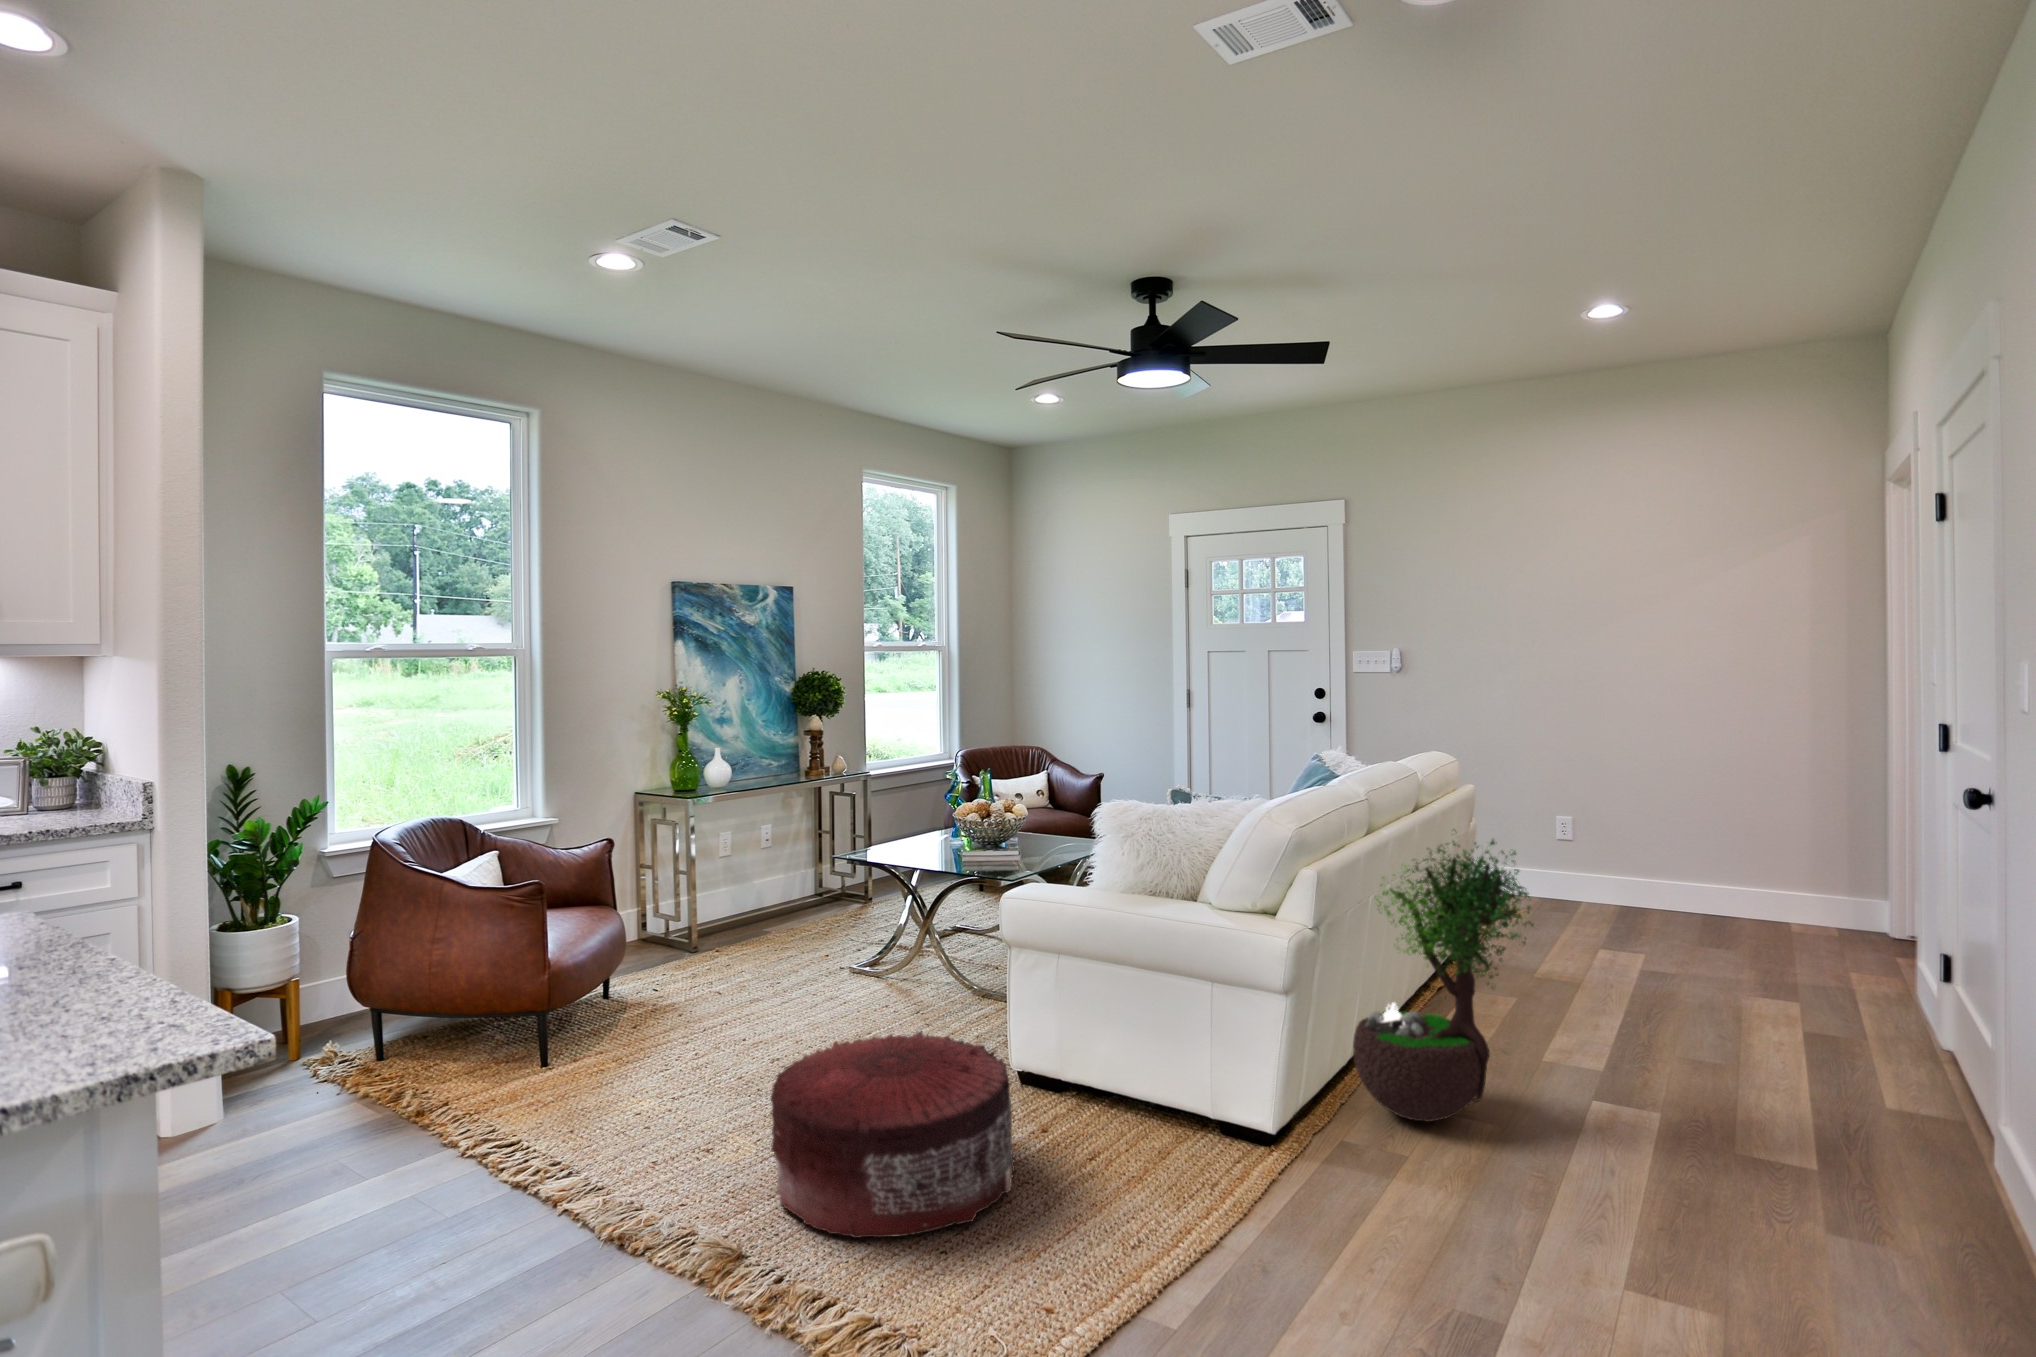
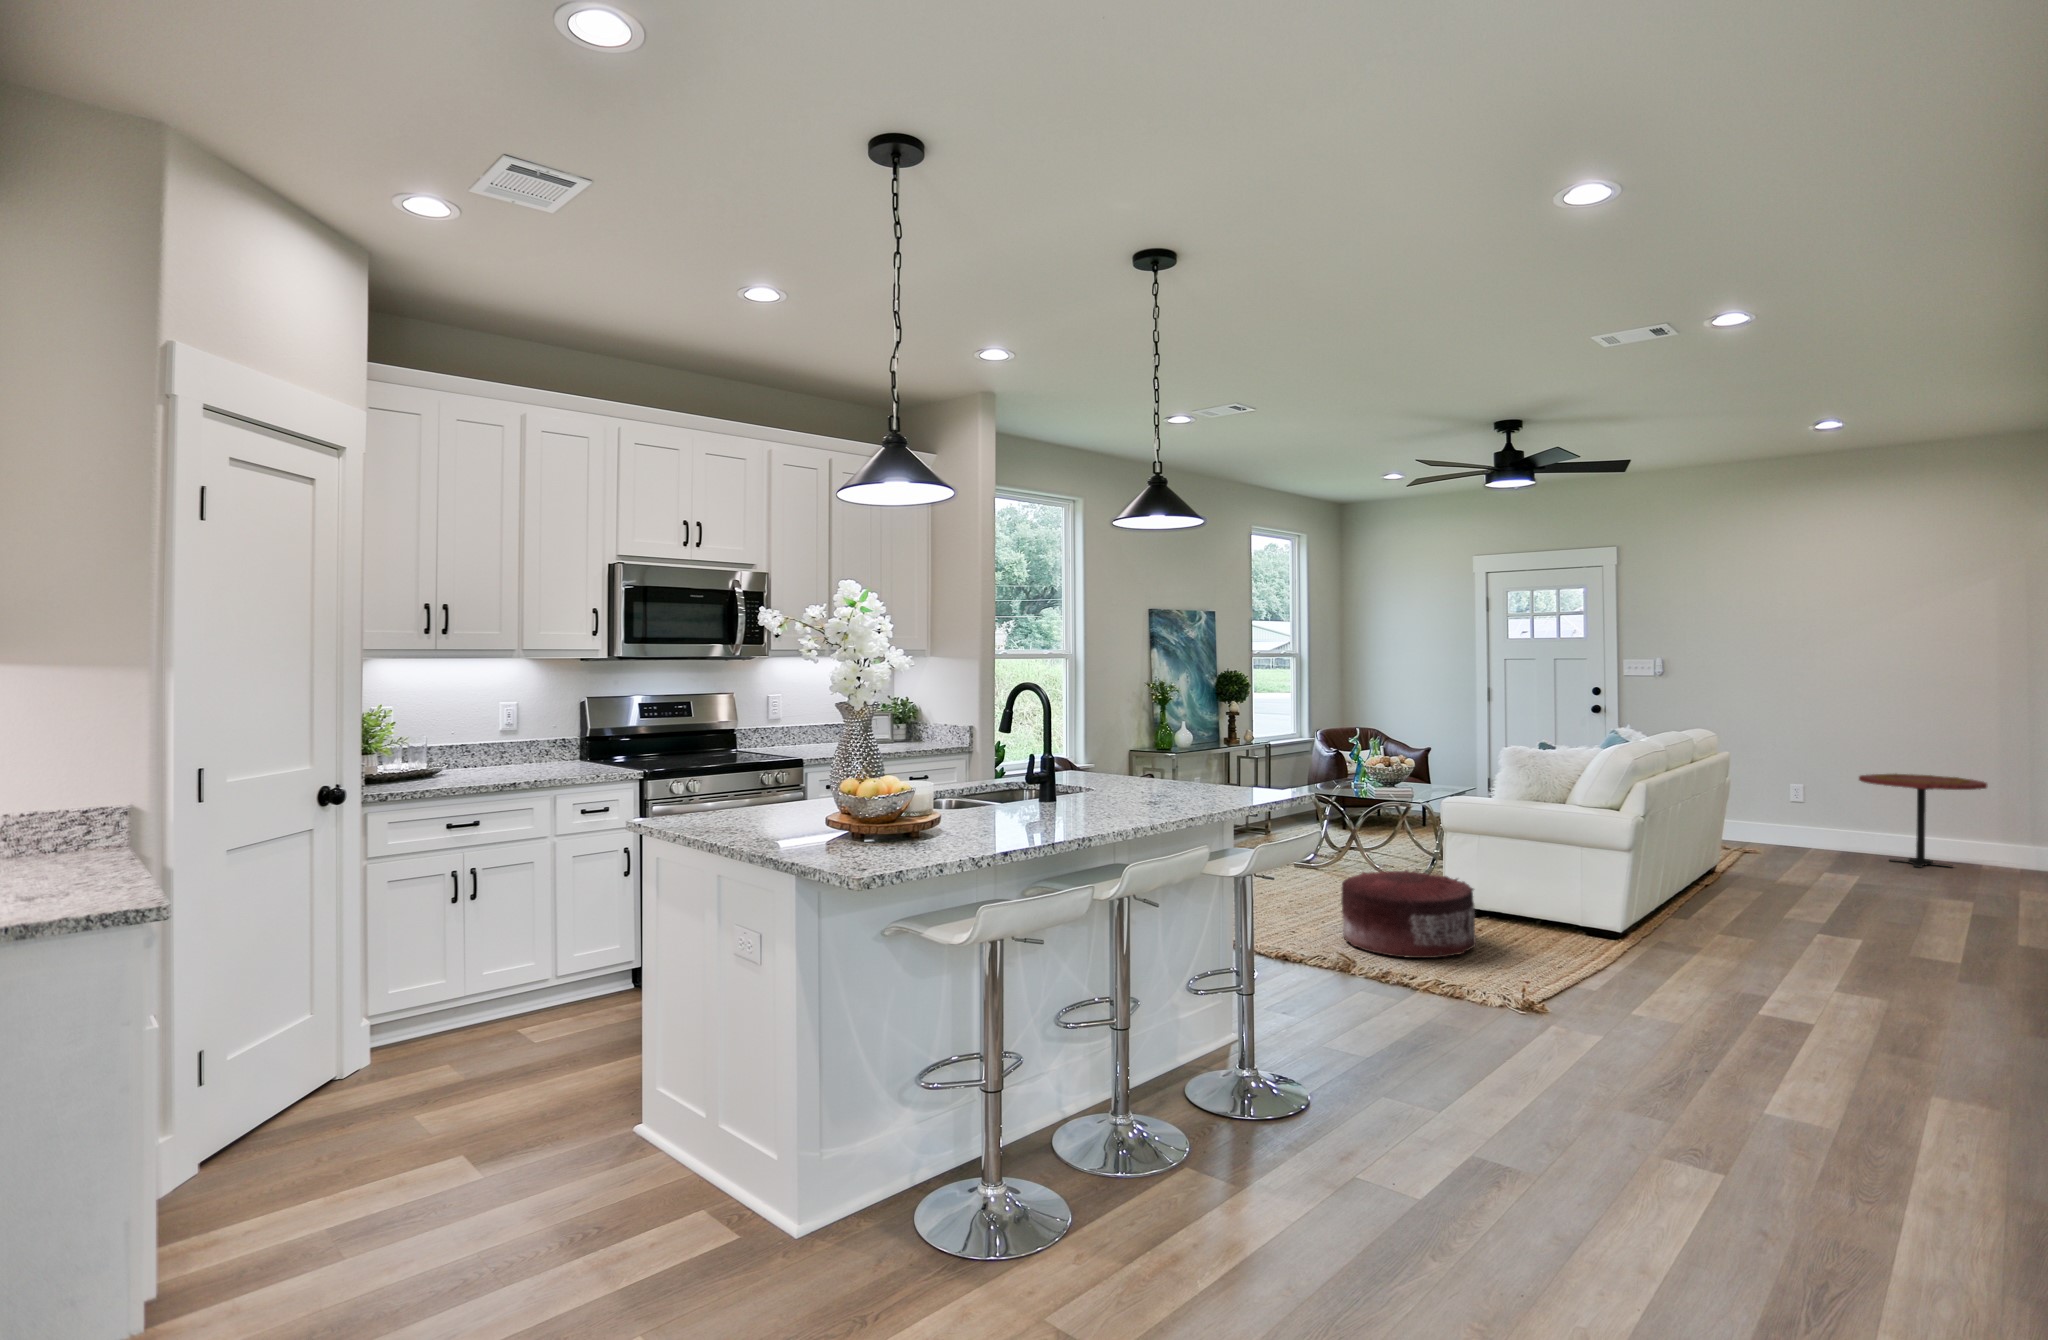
side table: none [1642,802,1803,936] -> present [1859,774,1988,867]
potted tree: present [1353,829,1534,1122] -> none [1663,764,1781,936]

